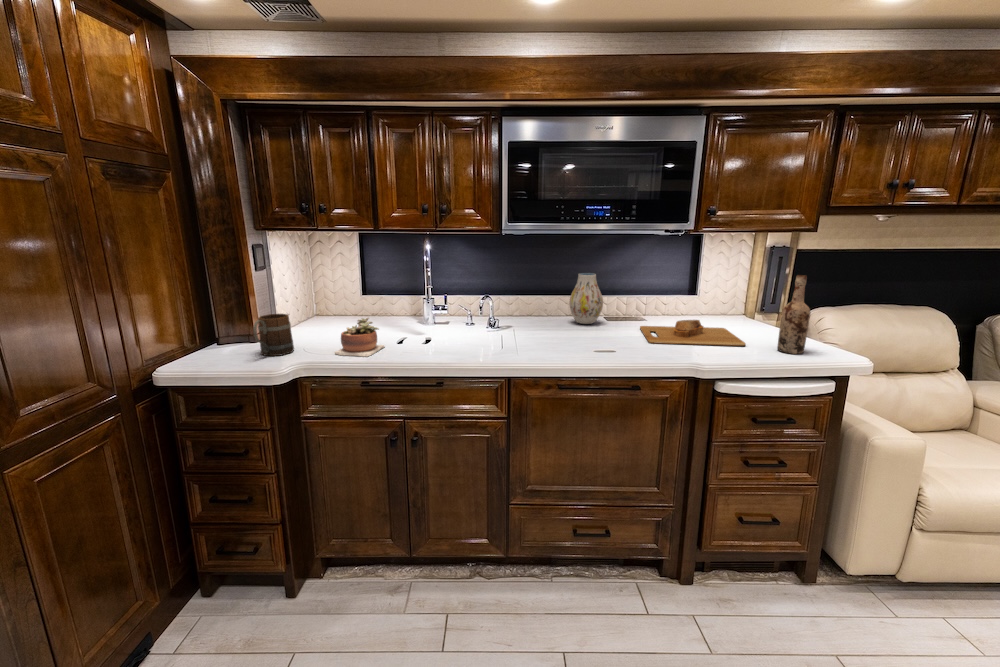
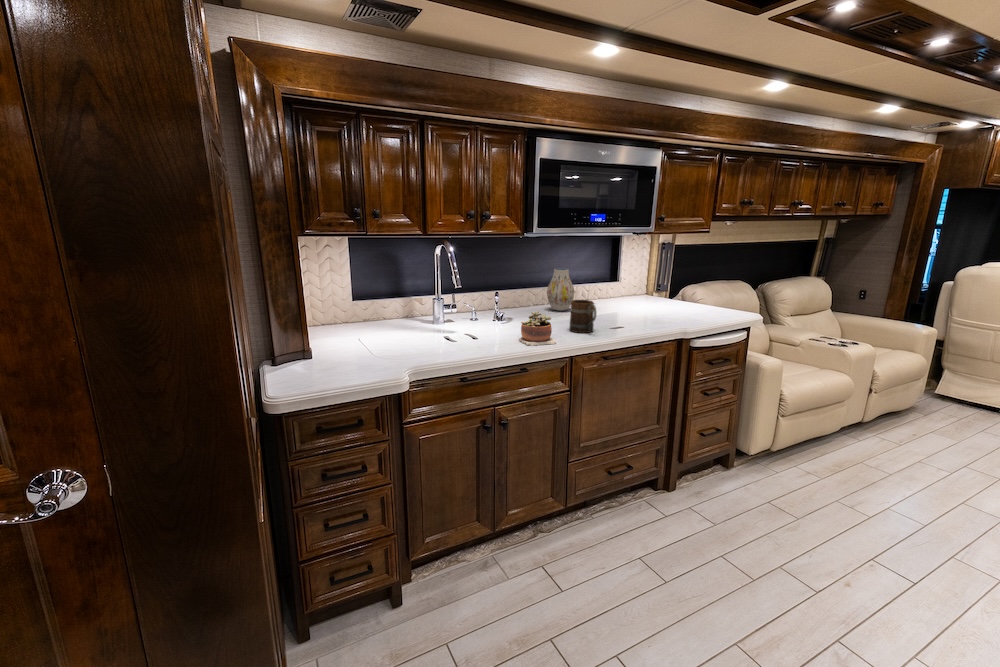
wine bottle: present [777,275,811,354] -> none [705,263,726,316]
mug: present [253,314,294,356] -> present [569,300,596,333]
succulent plant: present [335,318,385,357] -> present [519,311,556,346]
cutting board: present [640,320,746,346] -> none [604,299,687,319]

